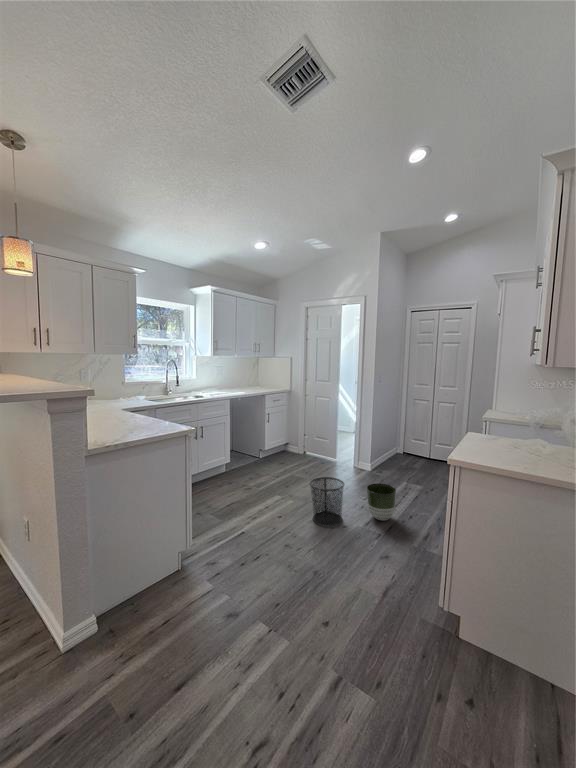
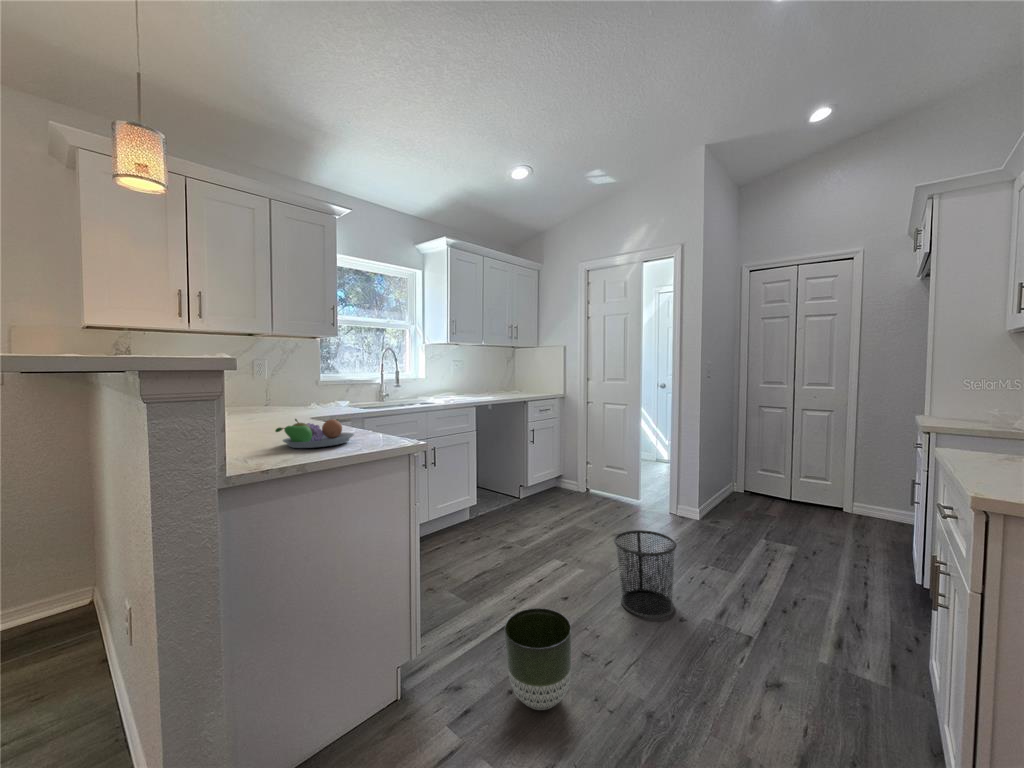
fruit bowl: none [111,414,155,432] -> present [275,419,354,448]
planter: present [367,483,396,521] -> present [504,608,572,710]

